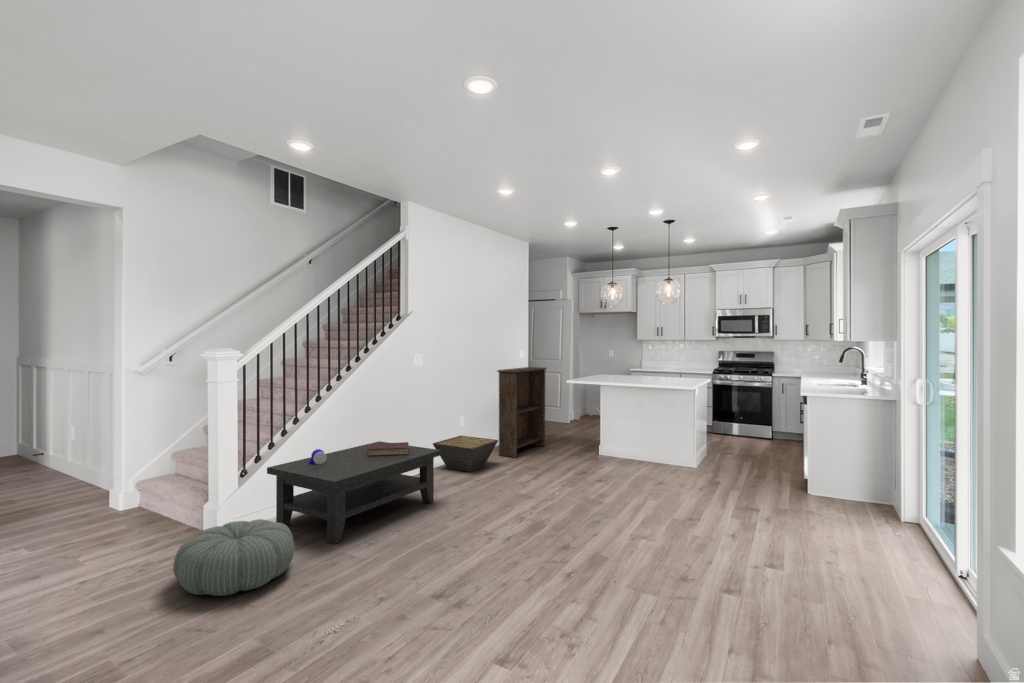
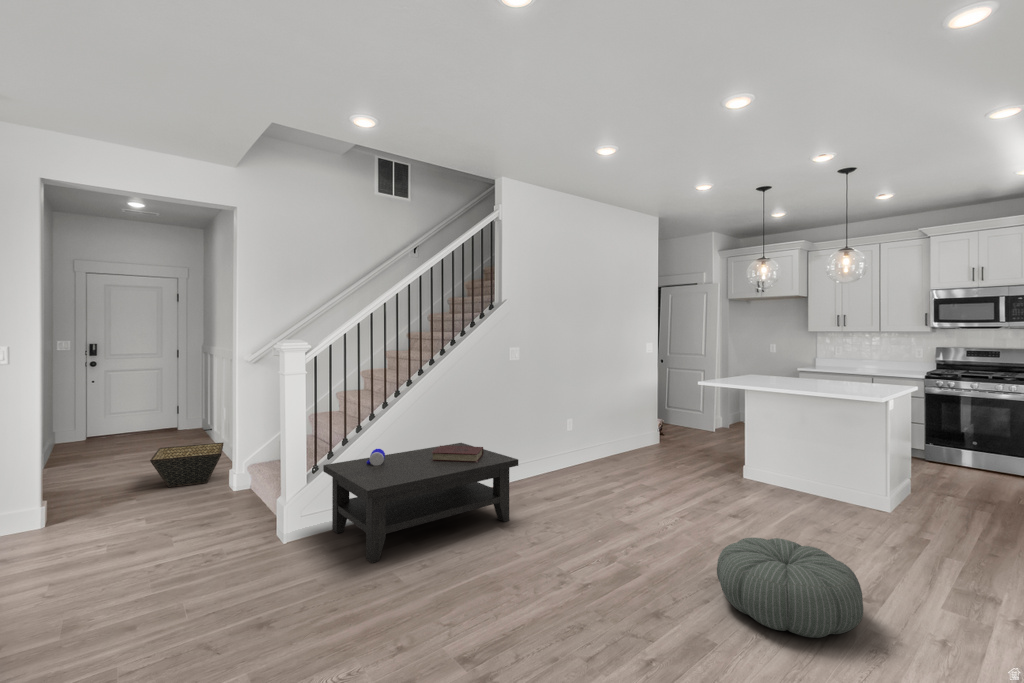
bookshelf: present [497,367,546,457] -> none [612,364,678,471]
basket: present [433,436,498,472] -> present [150,443,224,487]
pouf: present [173,519,294,596] -> present [717,537,863,638]

